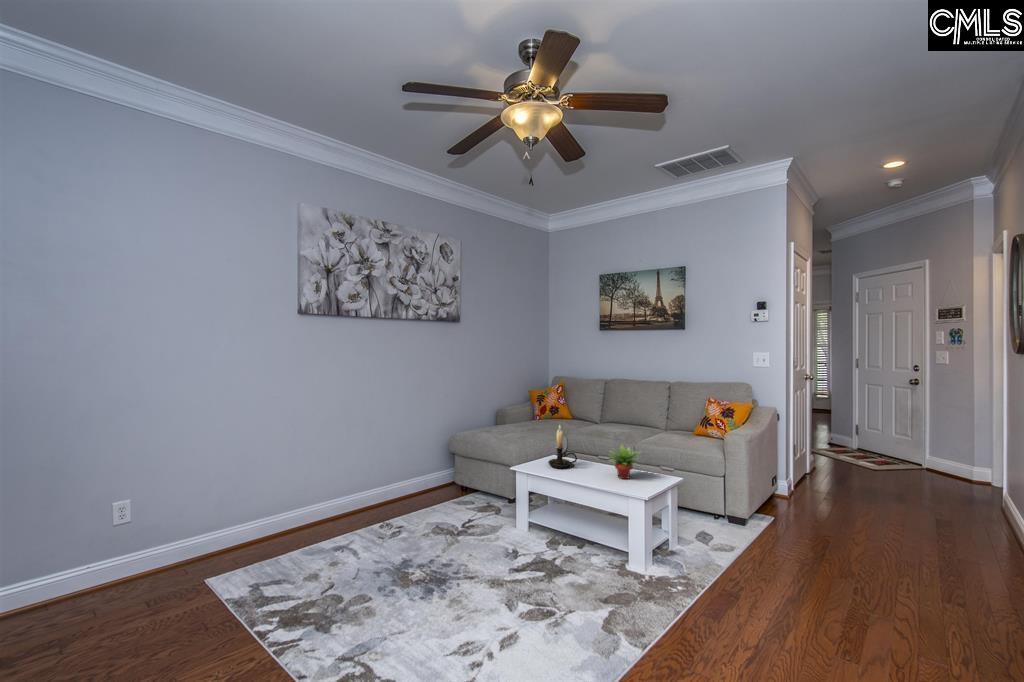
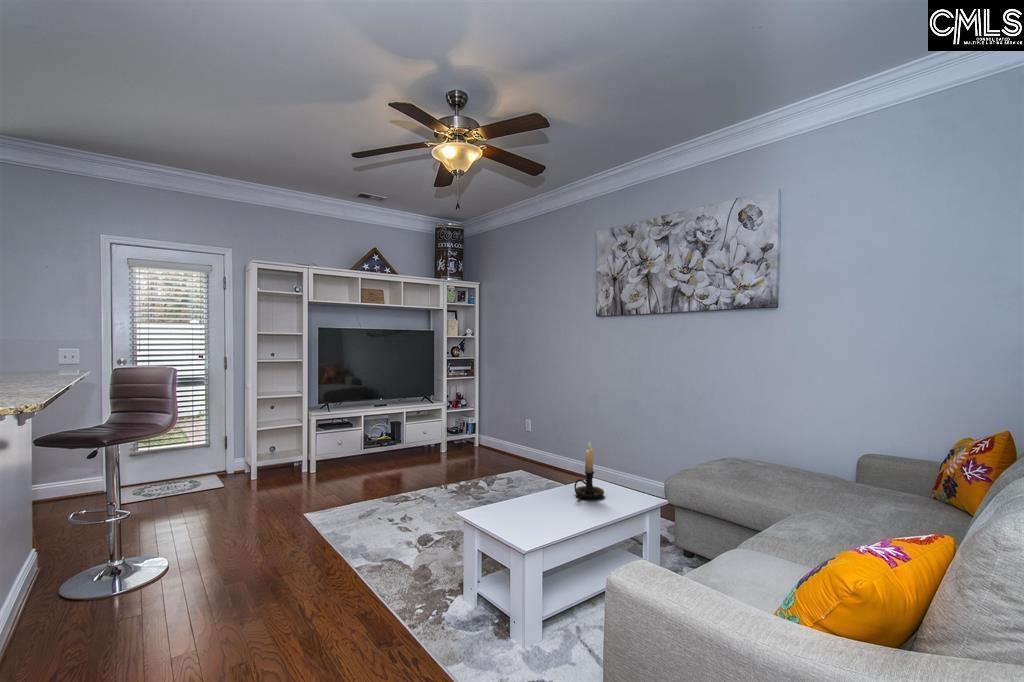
succulent plant: present [610,445,641,479] -> none [512,470,553,518]

